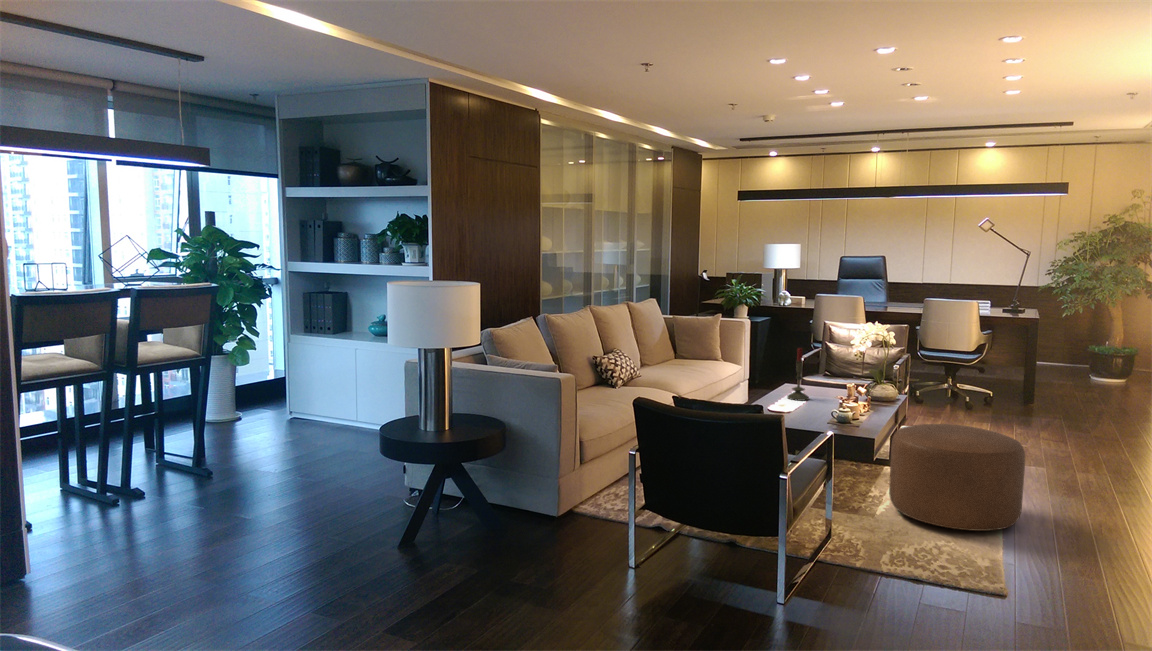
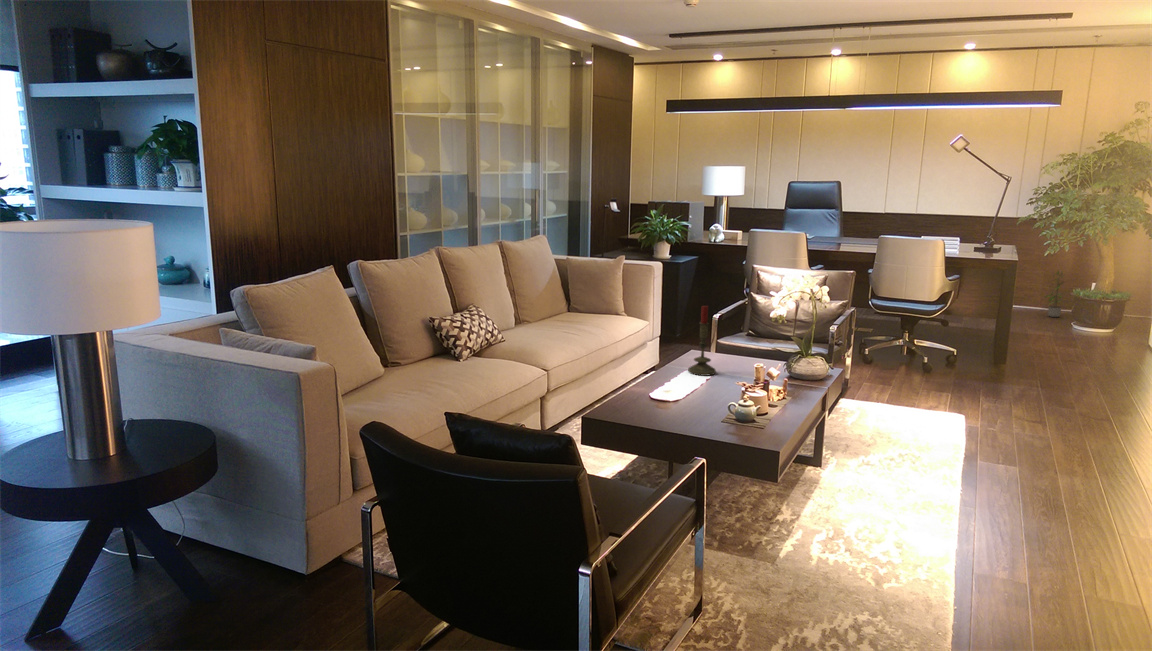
potted plant: none [1066,330,1084,371] -> present [1046,271,1064,317]
ottoman: present [889,424,1025,531] -> none [800,425,993,594]

